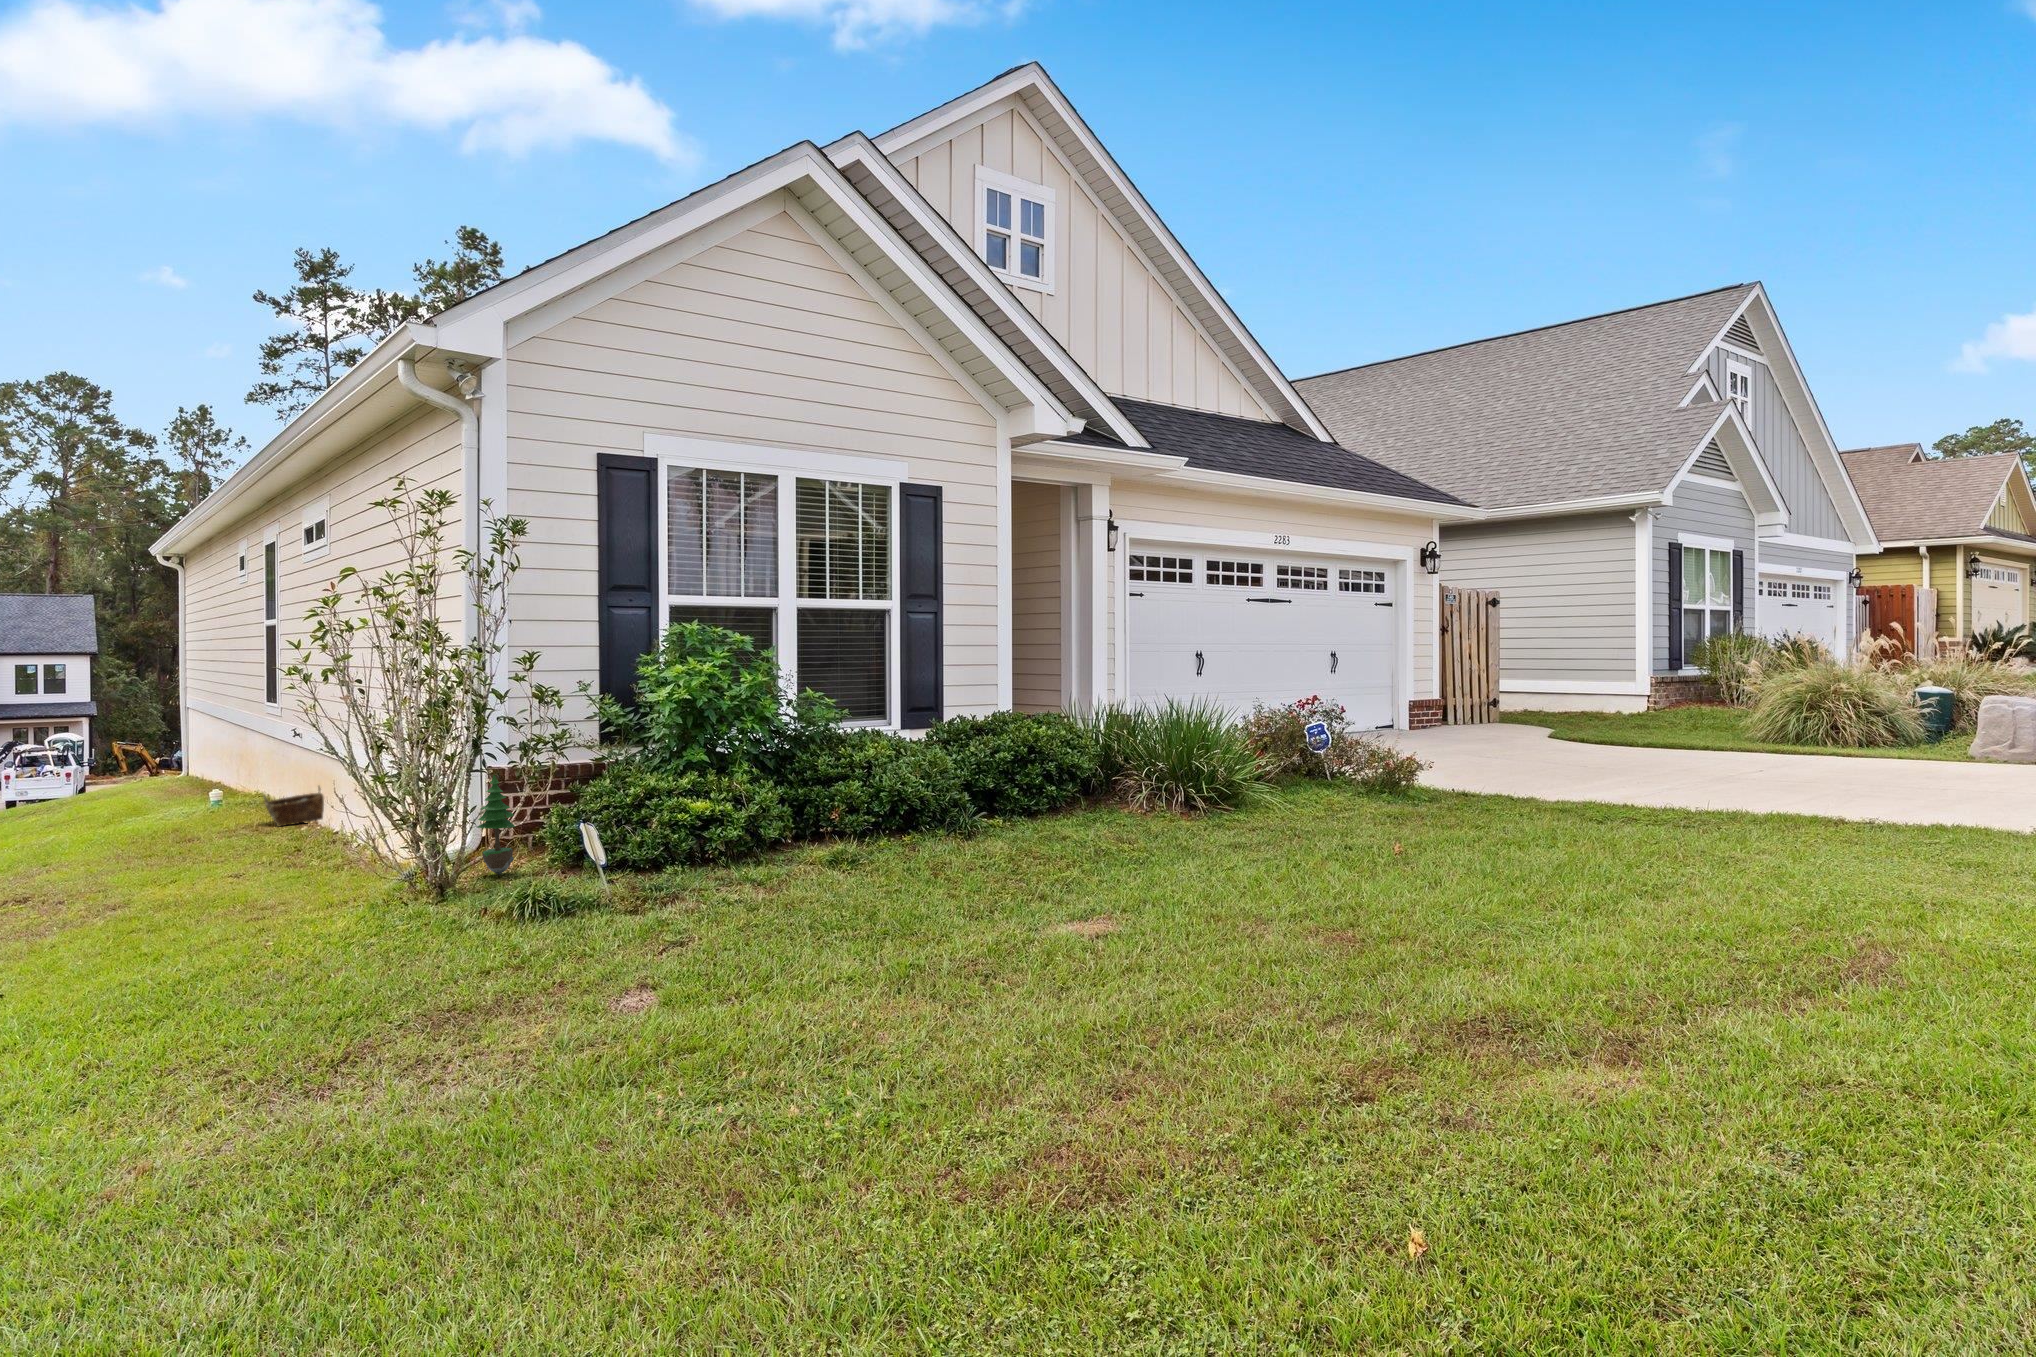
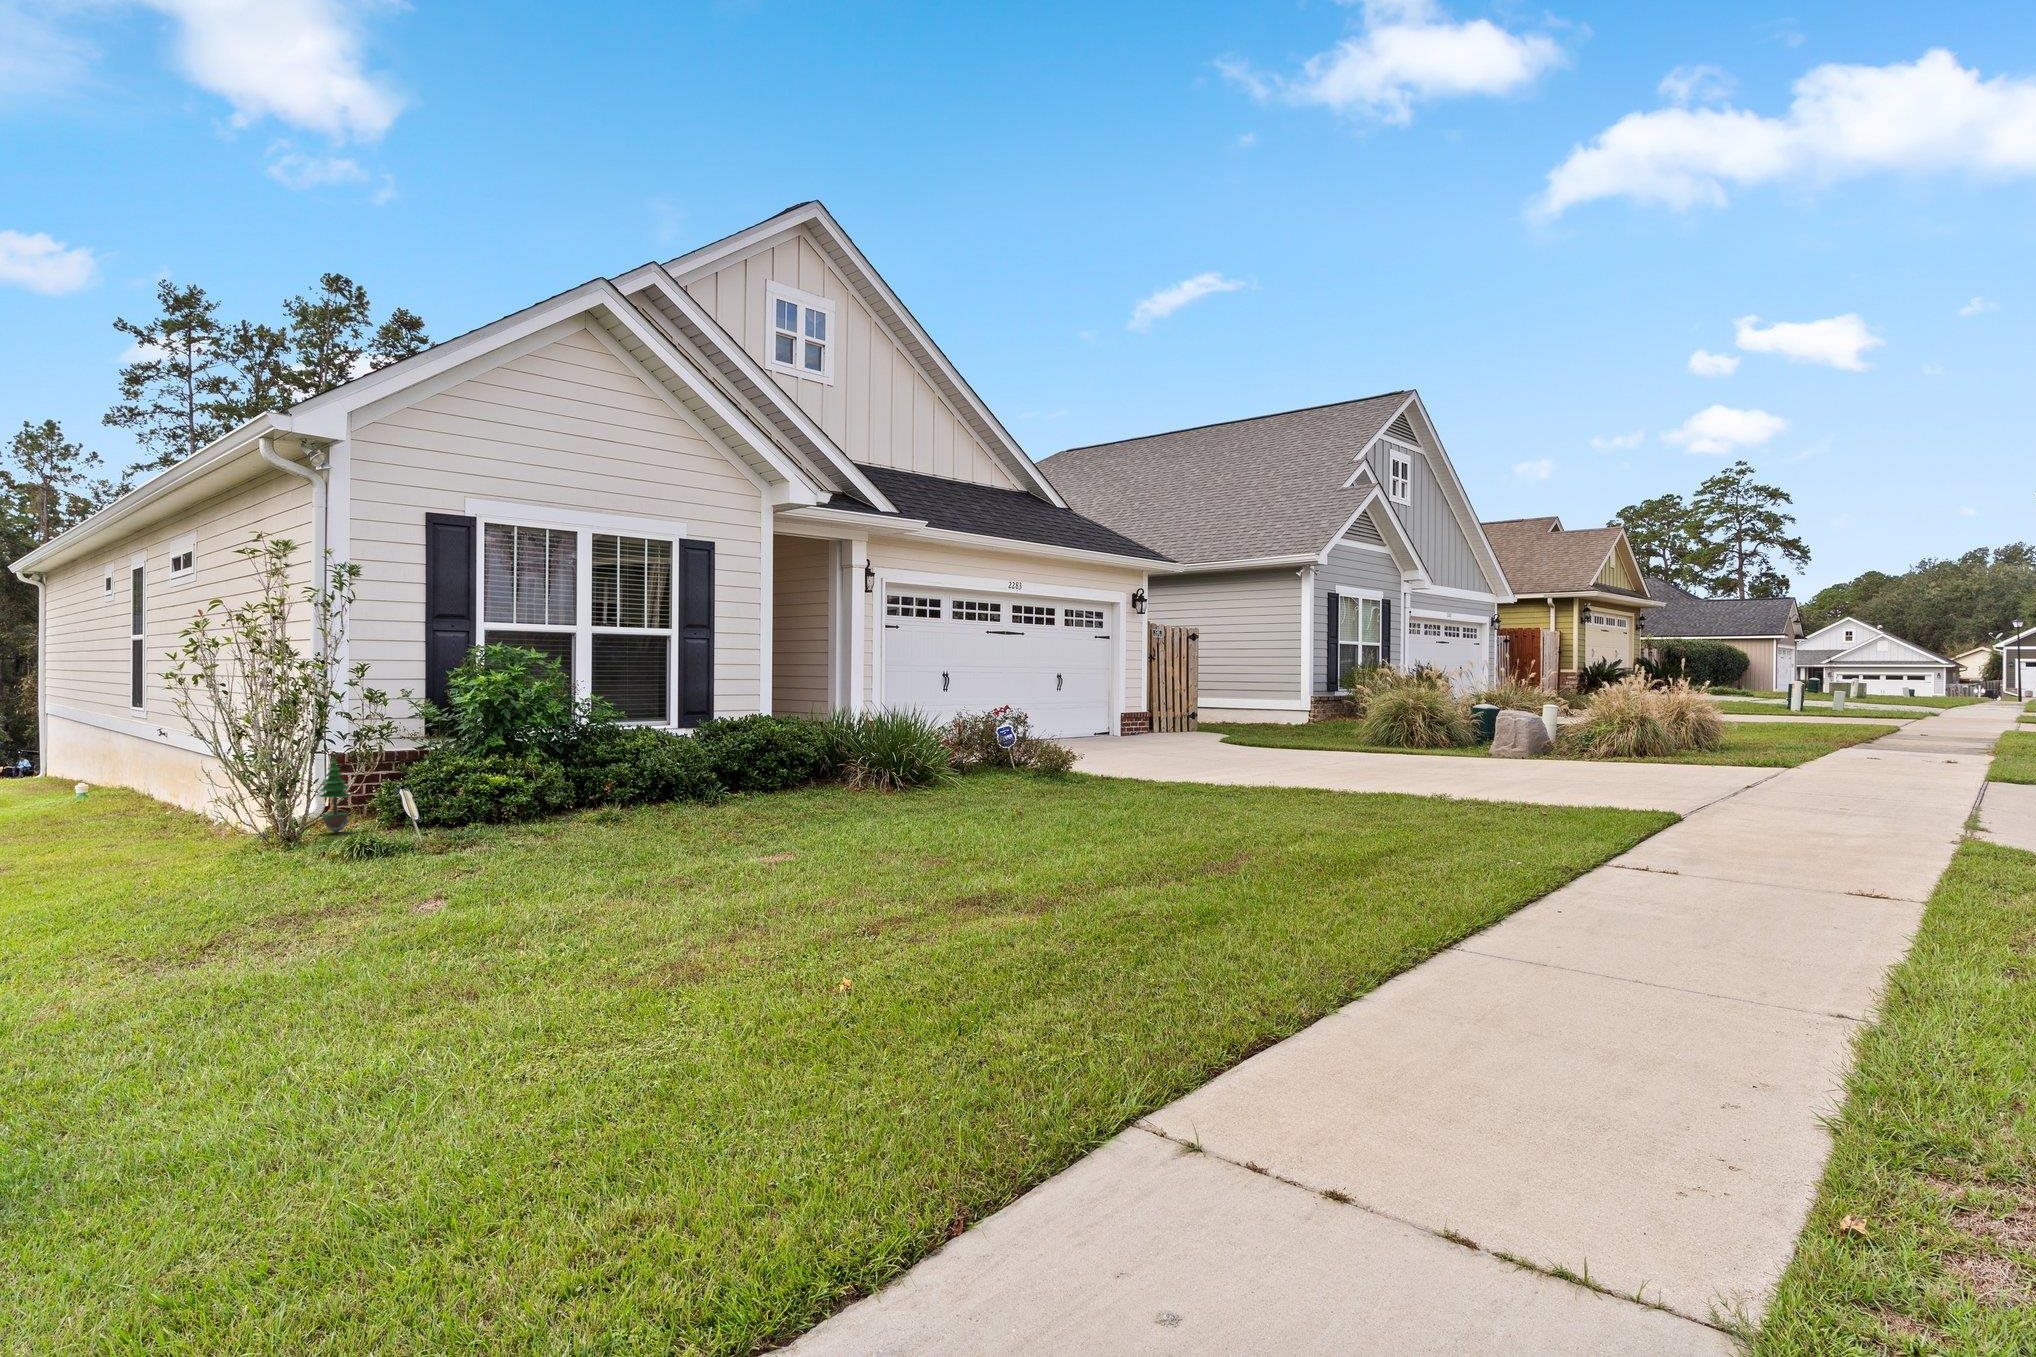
woven basket: present [264,786,324,826] -> none [132,772,187,806]

